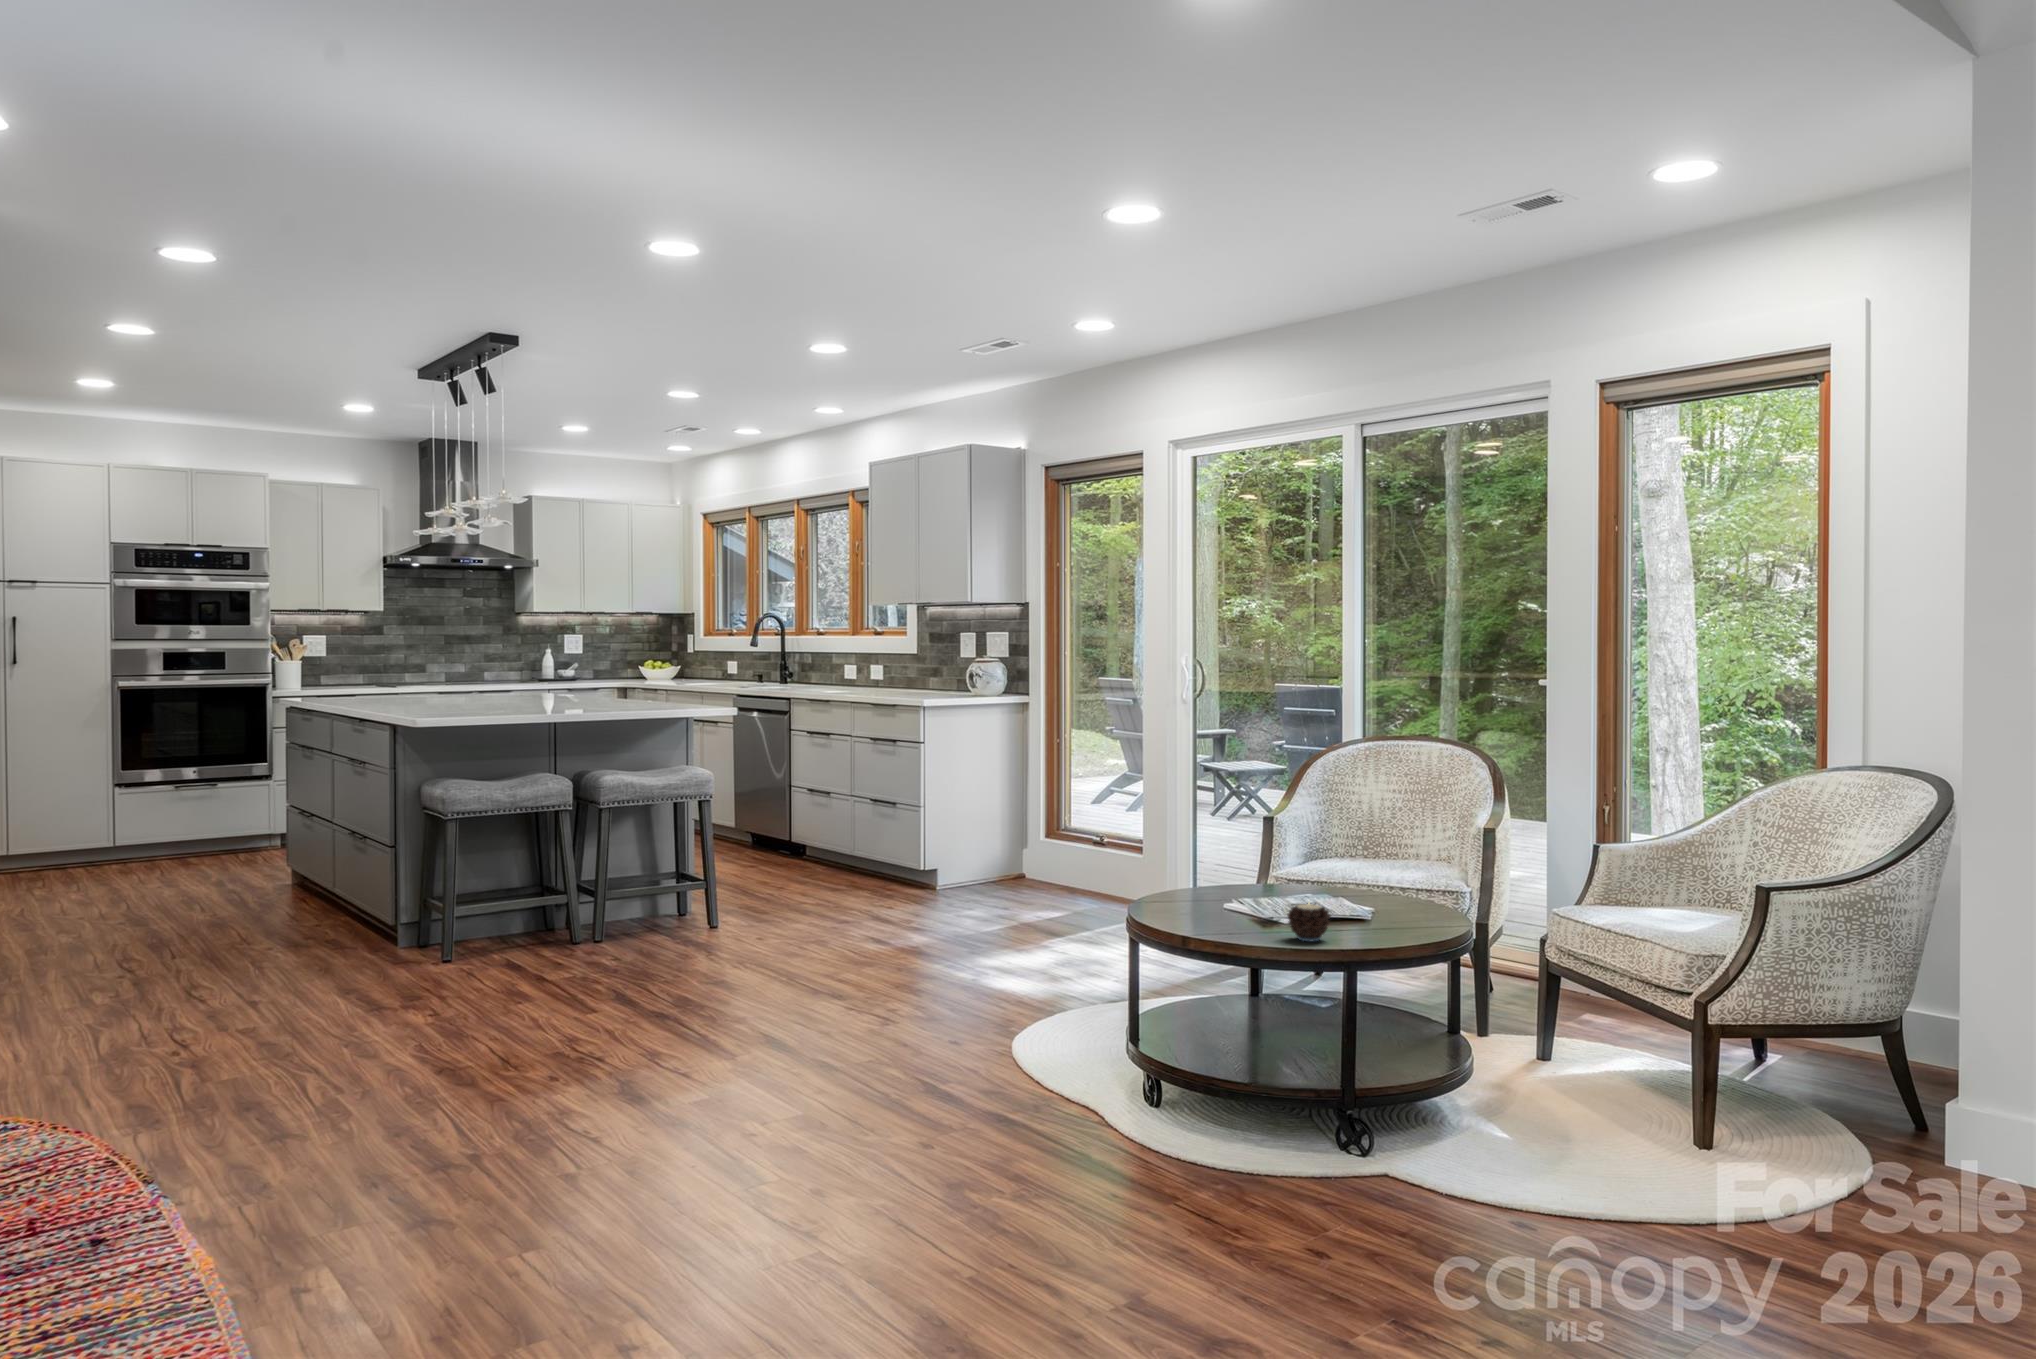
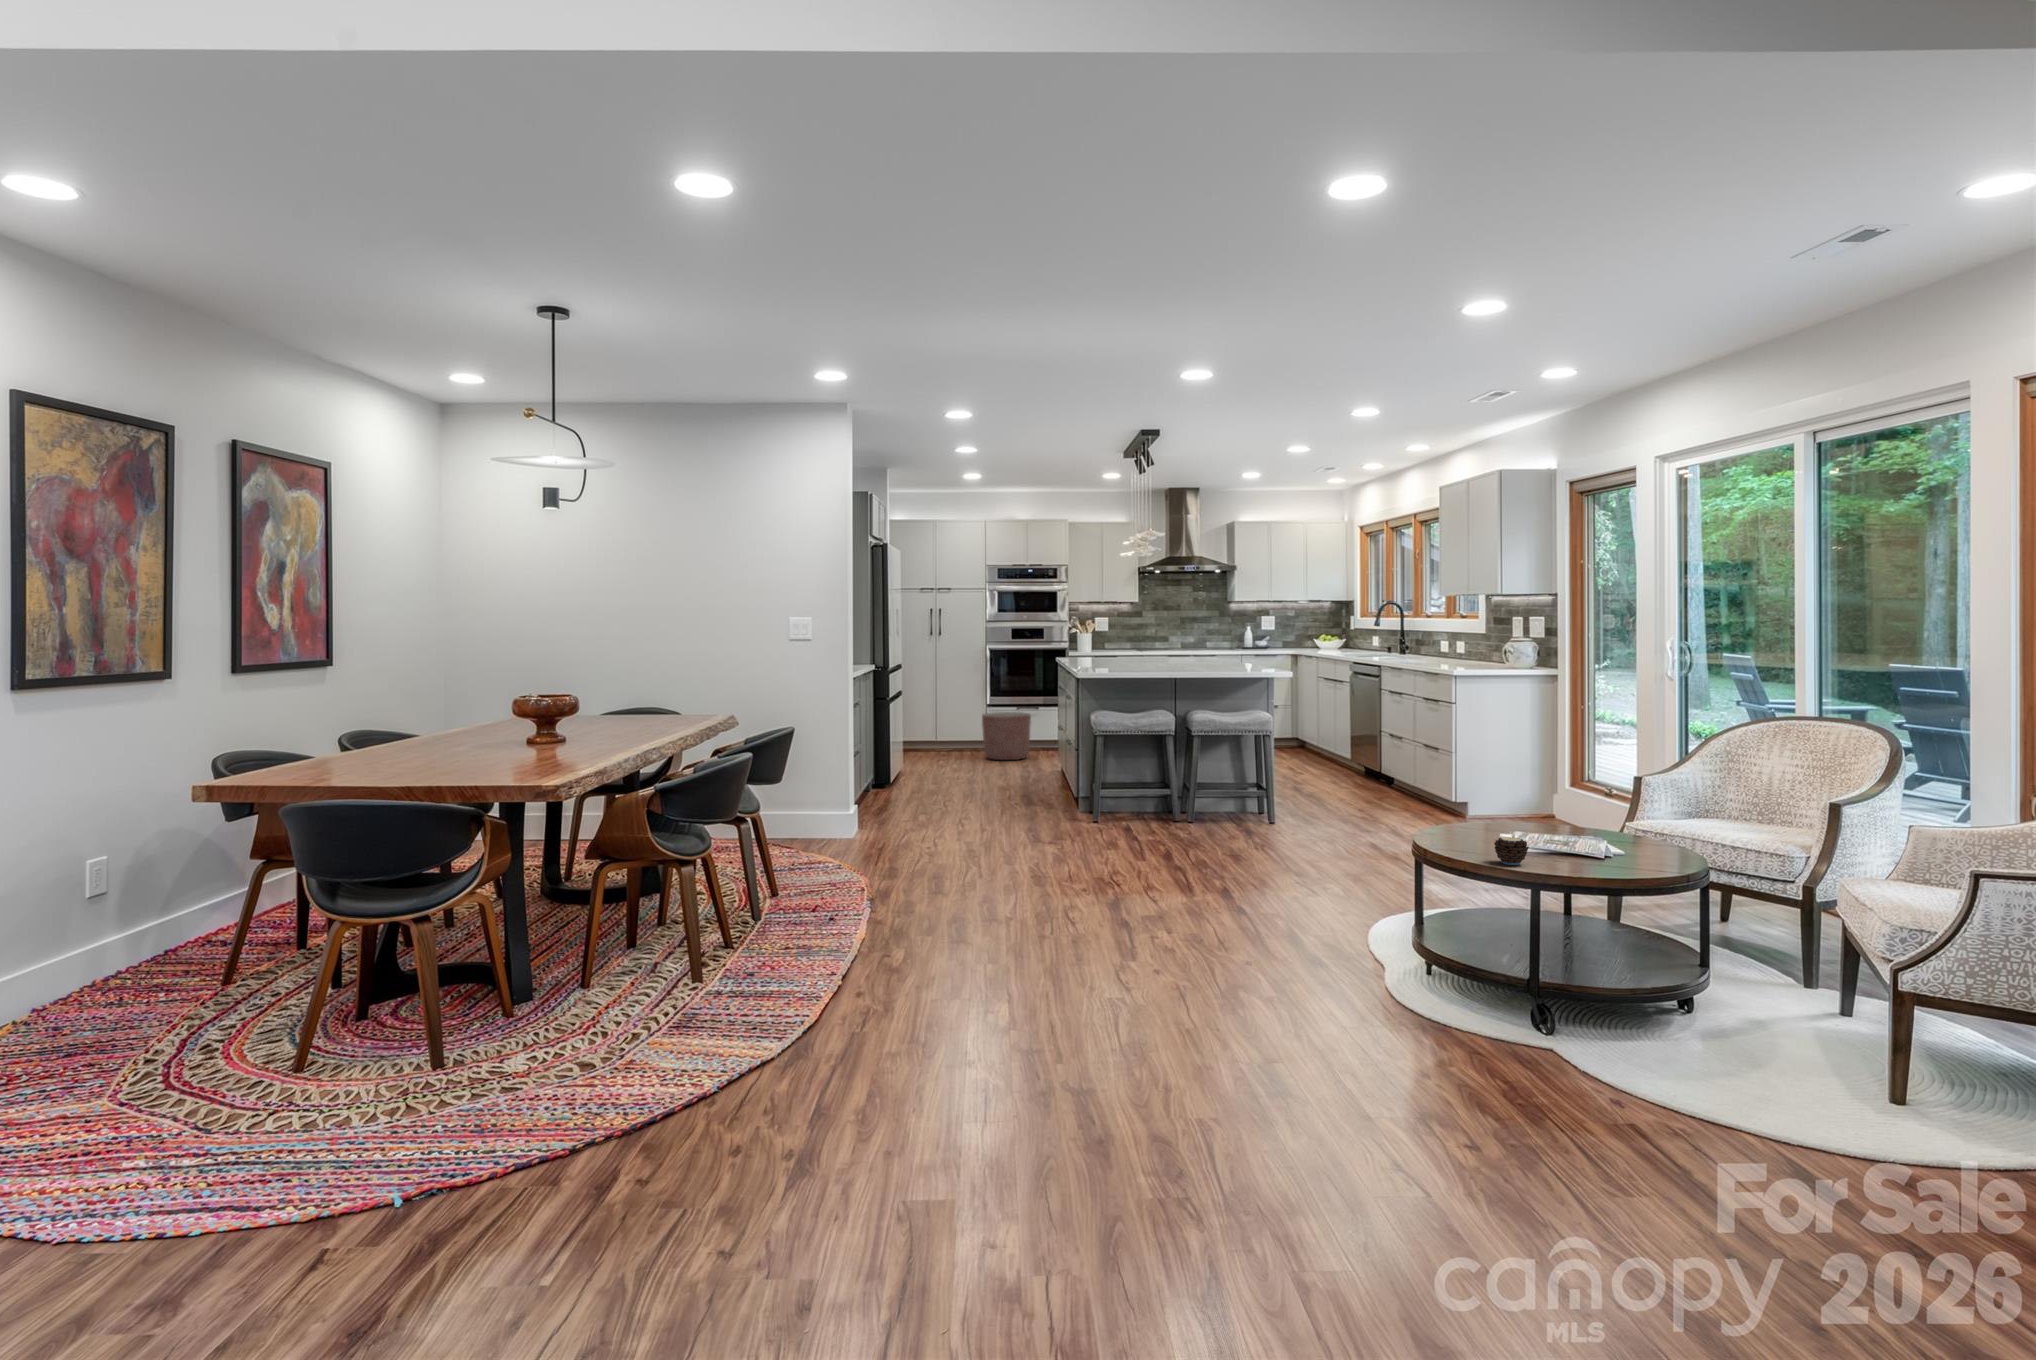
planter: none [103,790,203,875] -> present [982,712,1031,760]

